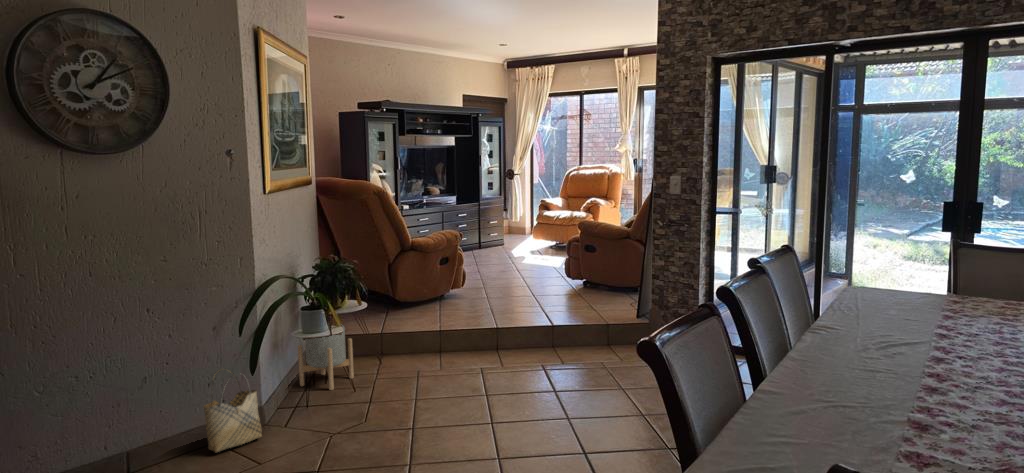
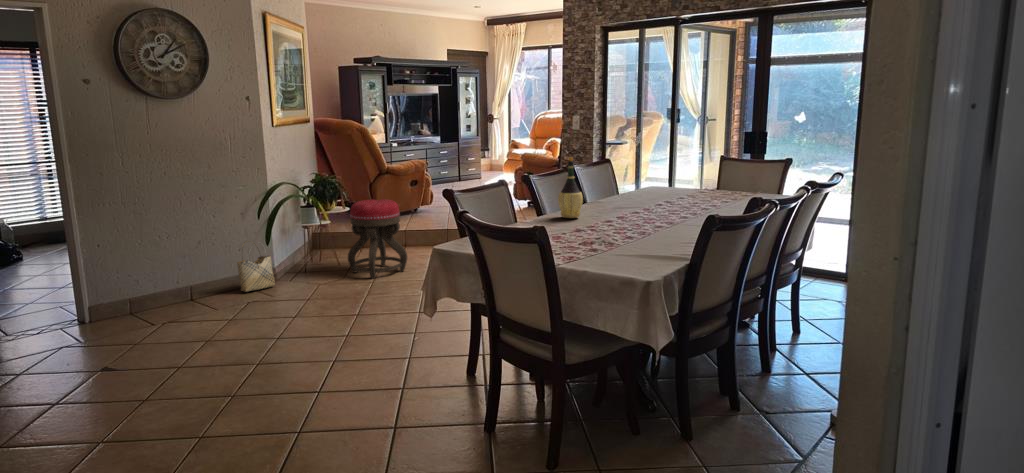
wine bottle: none [819,266,871,382] -> present [558,157,583,218]
ottoman: none [370,297,458,419] -> present [348,199,407,279]
planter: present [298,325,354,390] -> none [300,221,340,265]

